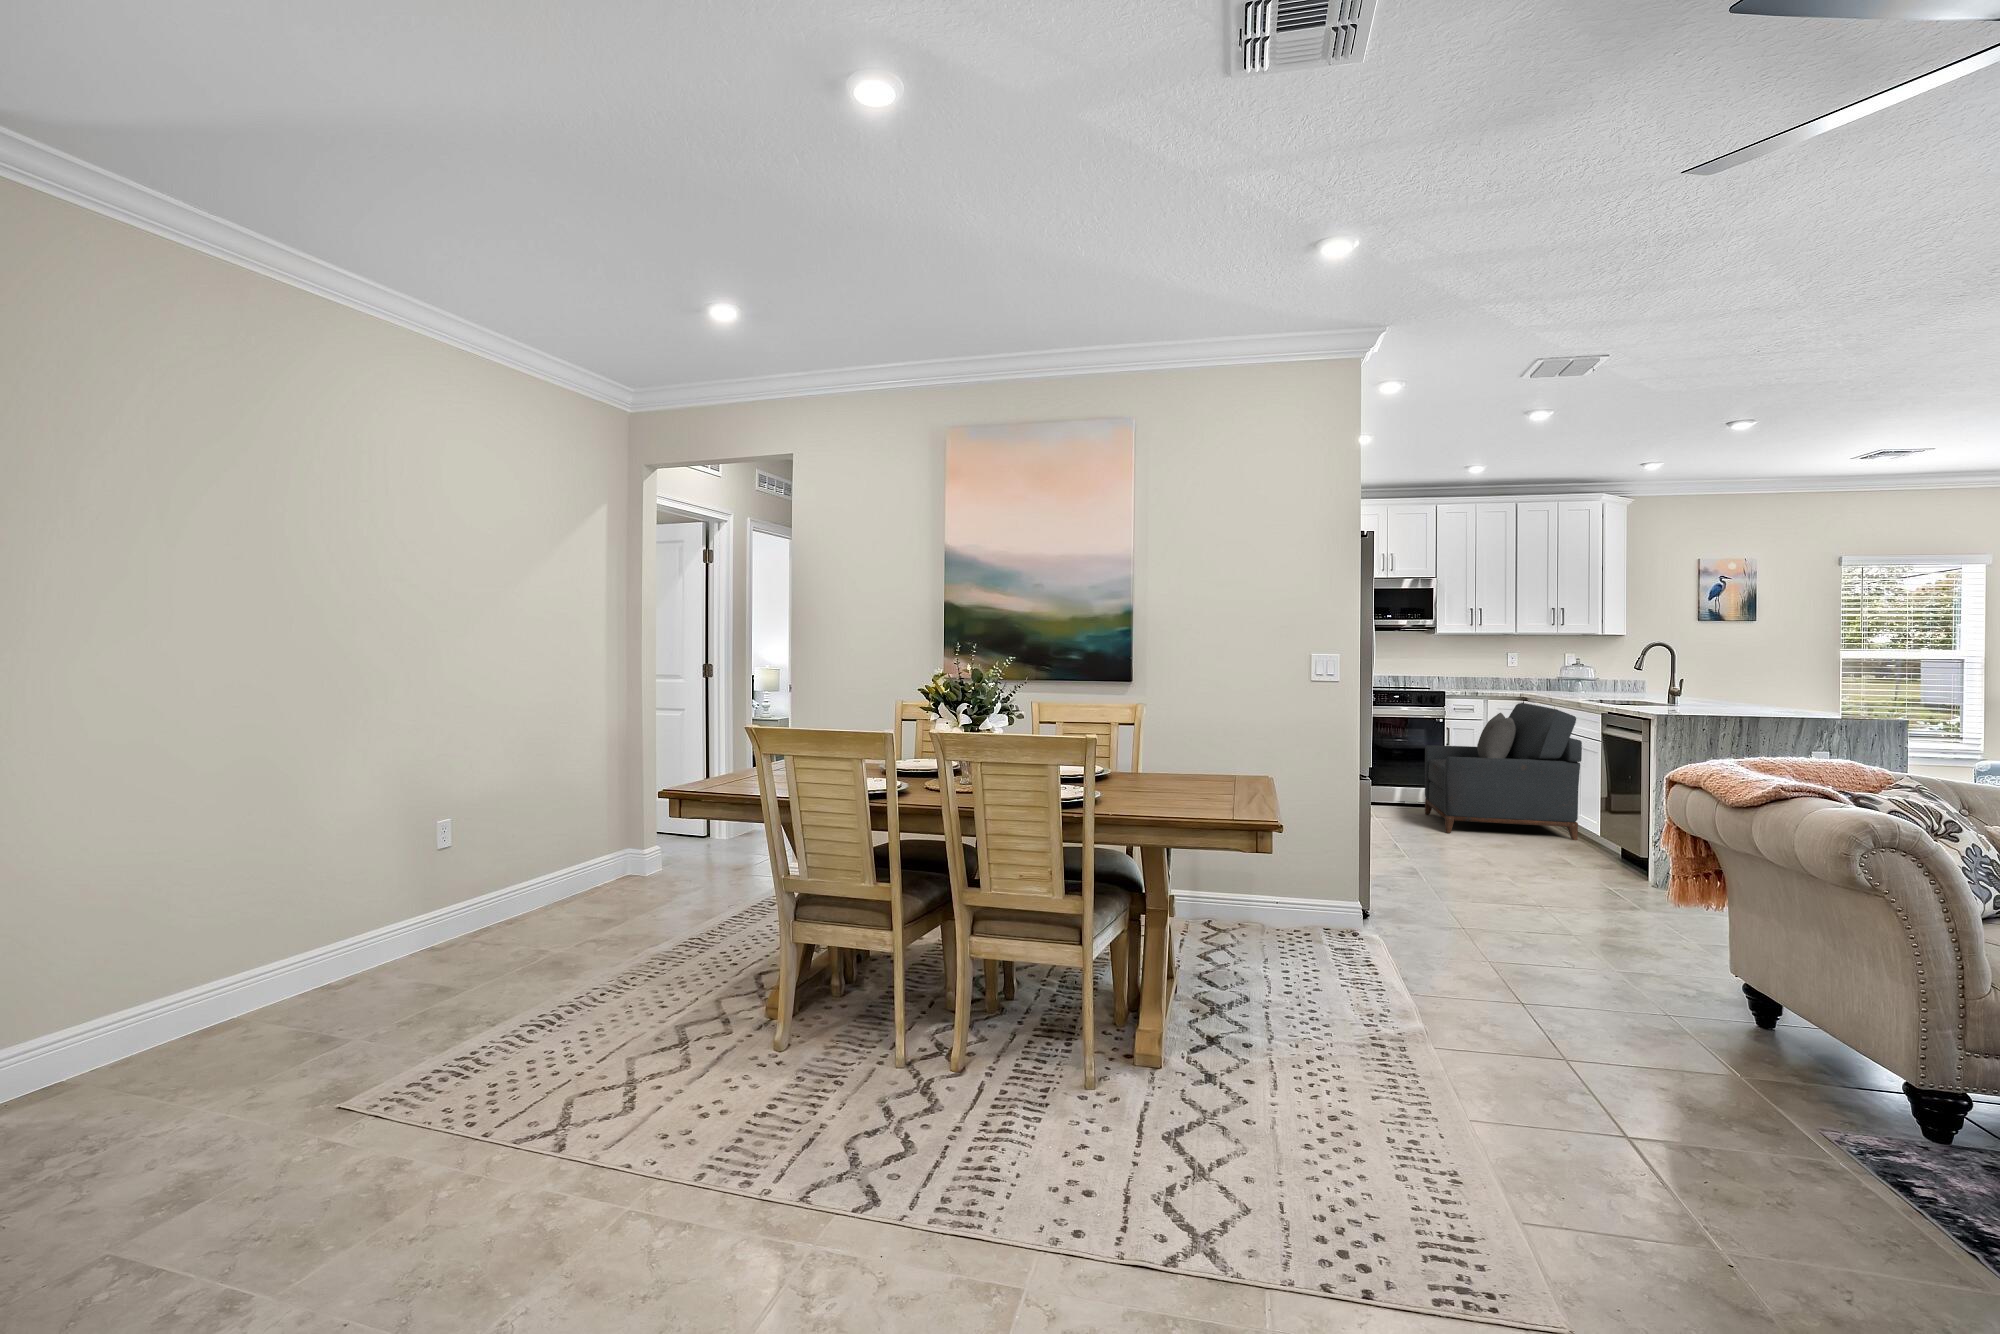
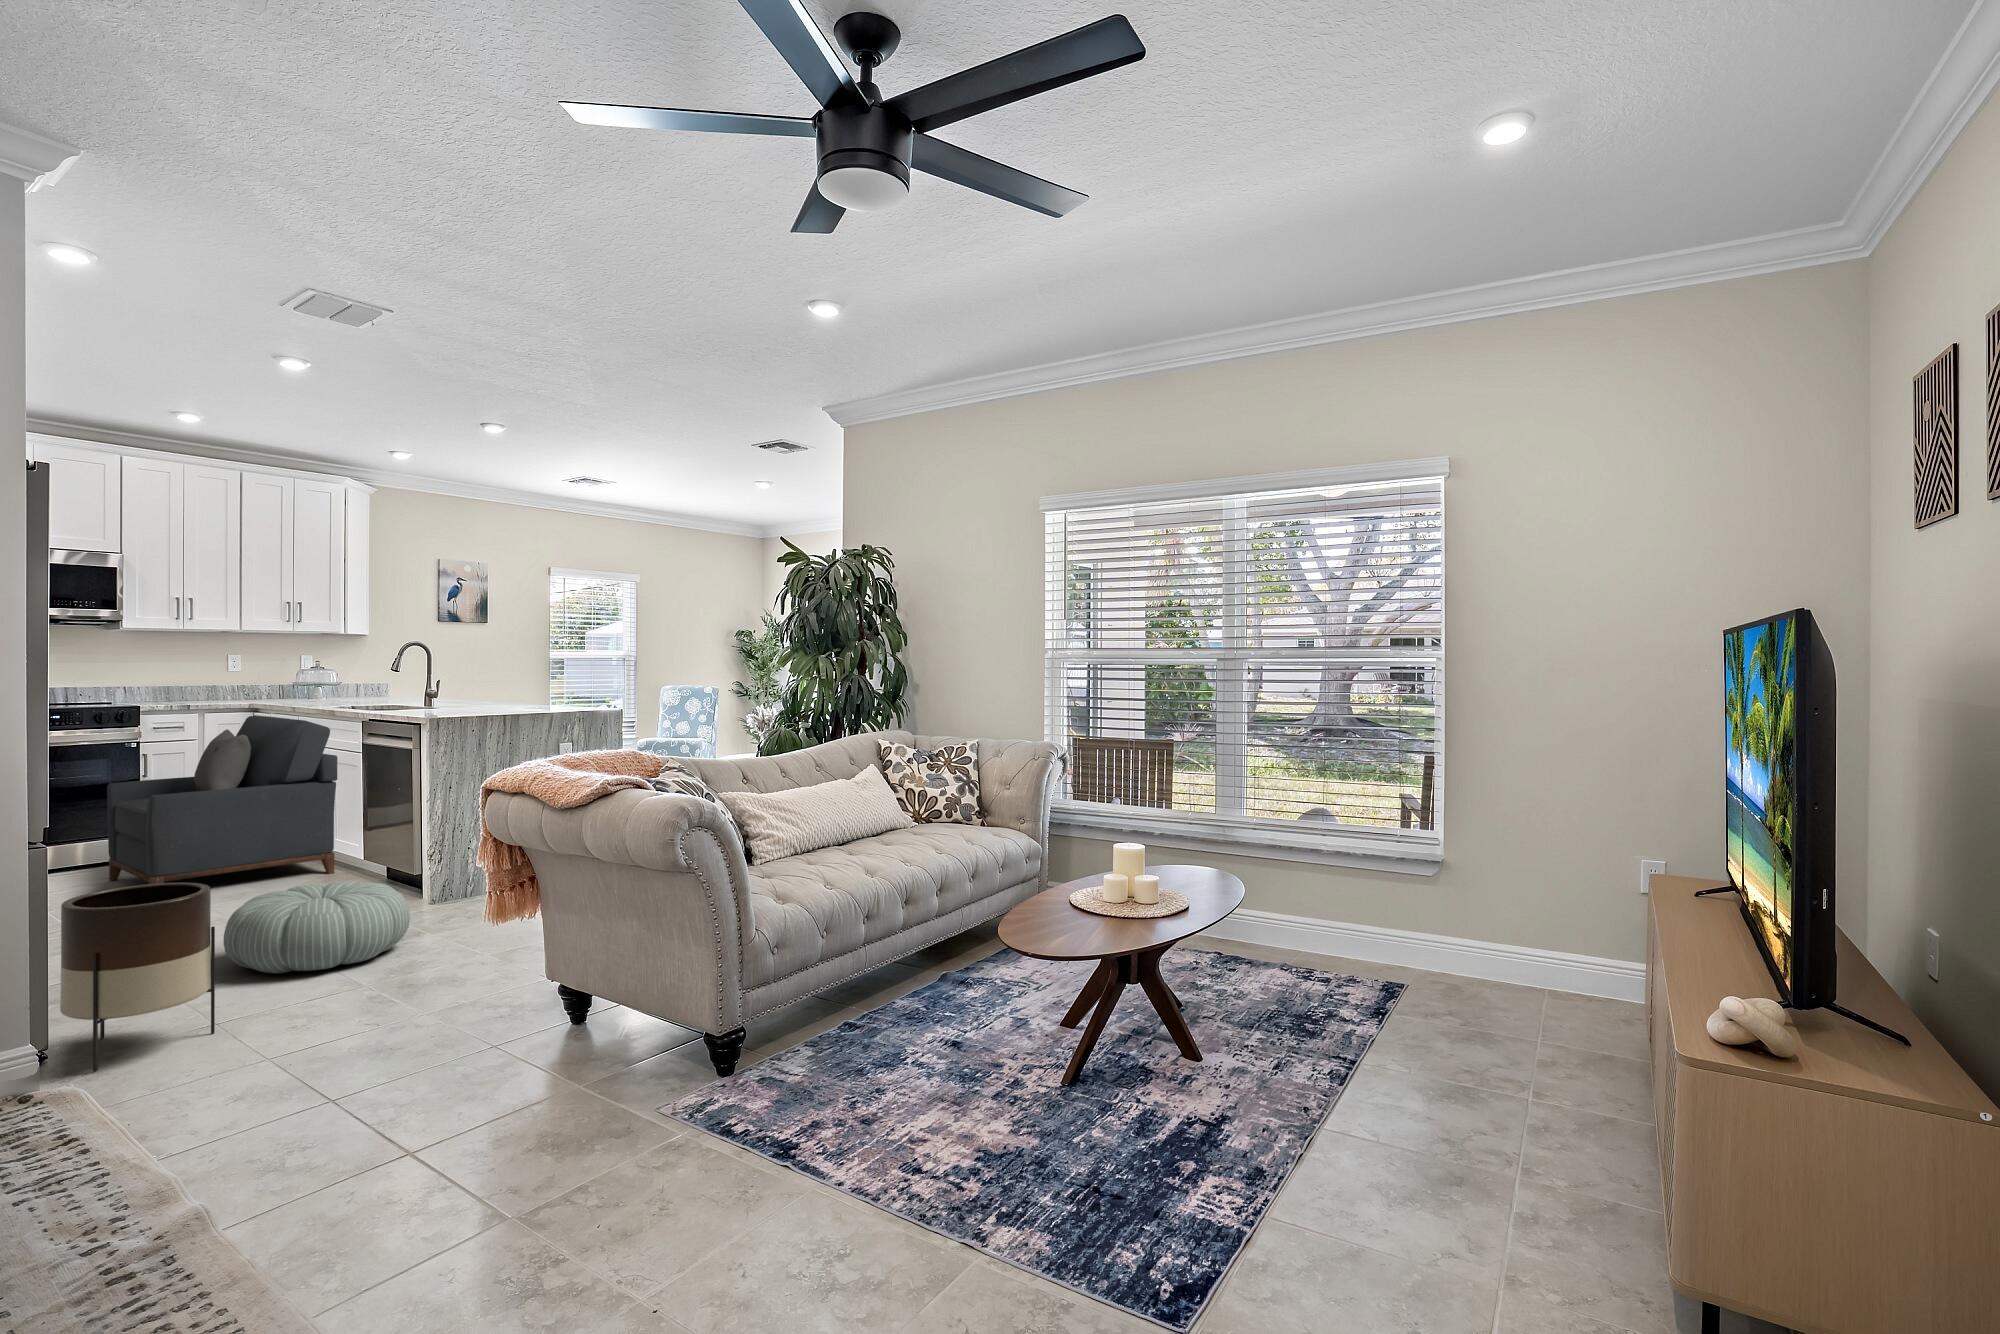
planter: none [1376,813,1463,930] -> present [60,883,215,1072]
pouf: none [1478,841,1622,913] -> present [224,881,410,973]

